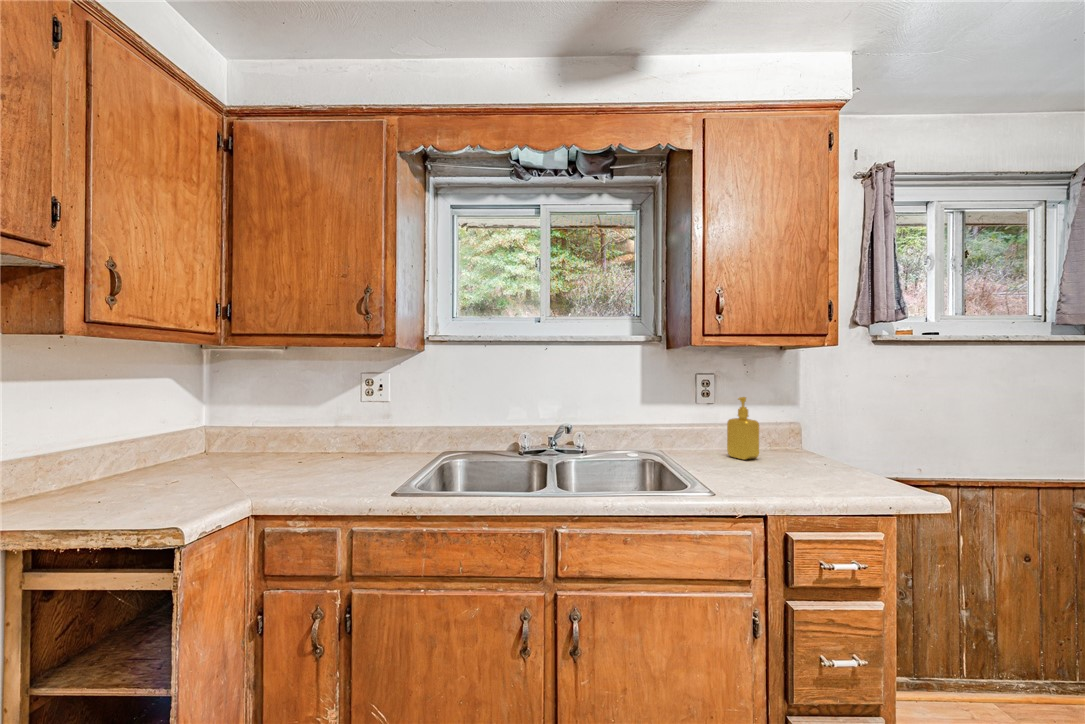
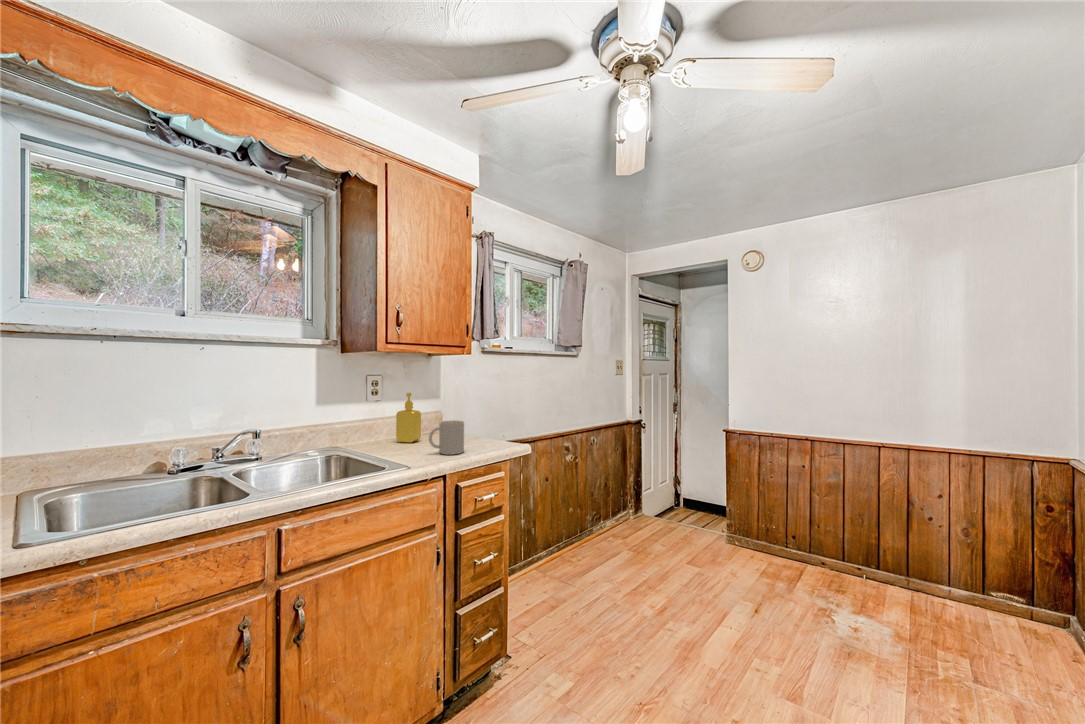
mug: none [753,439,808,490] -> present [429,420,464,455]

